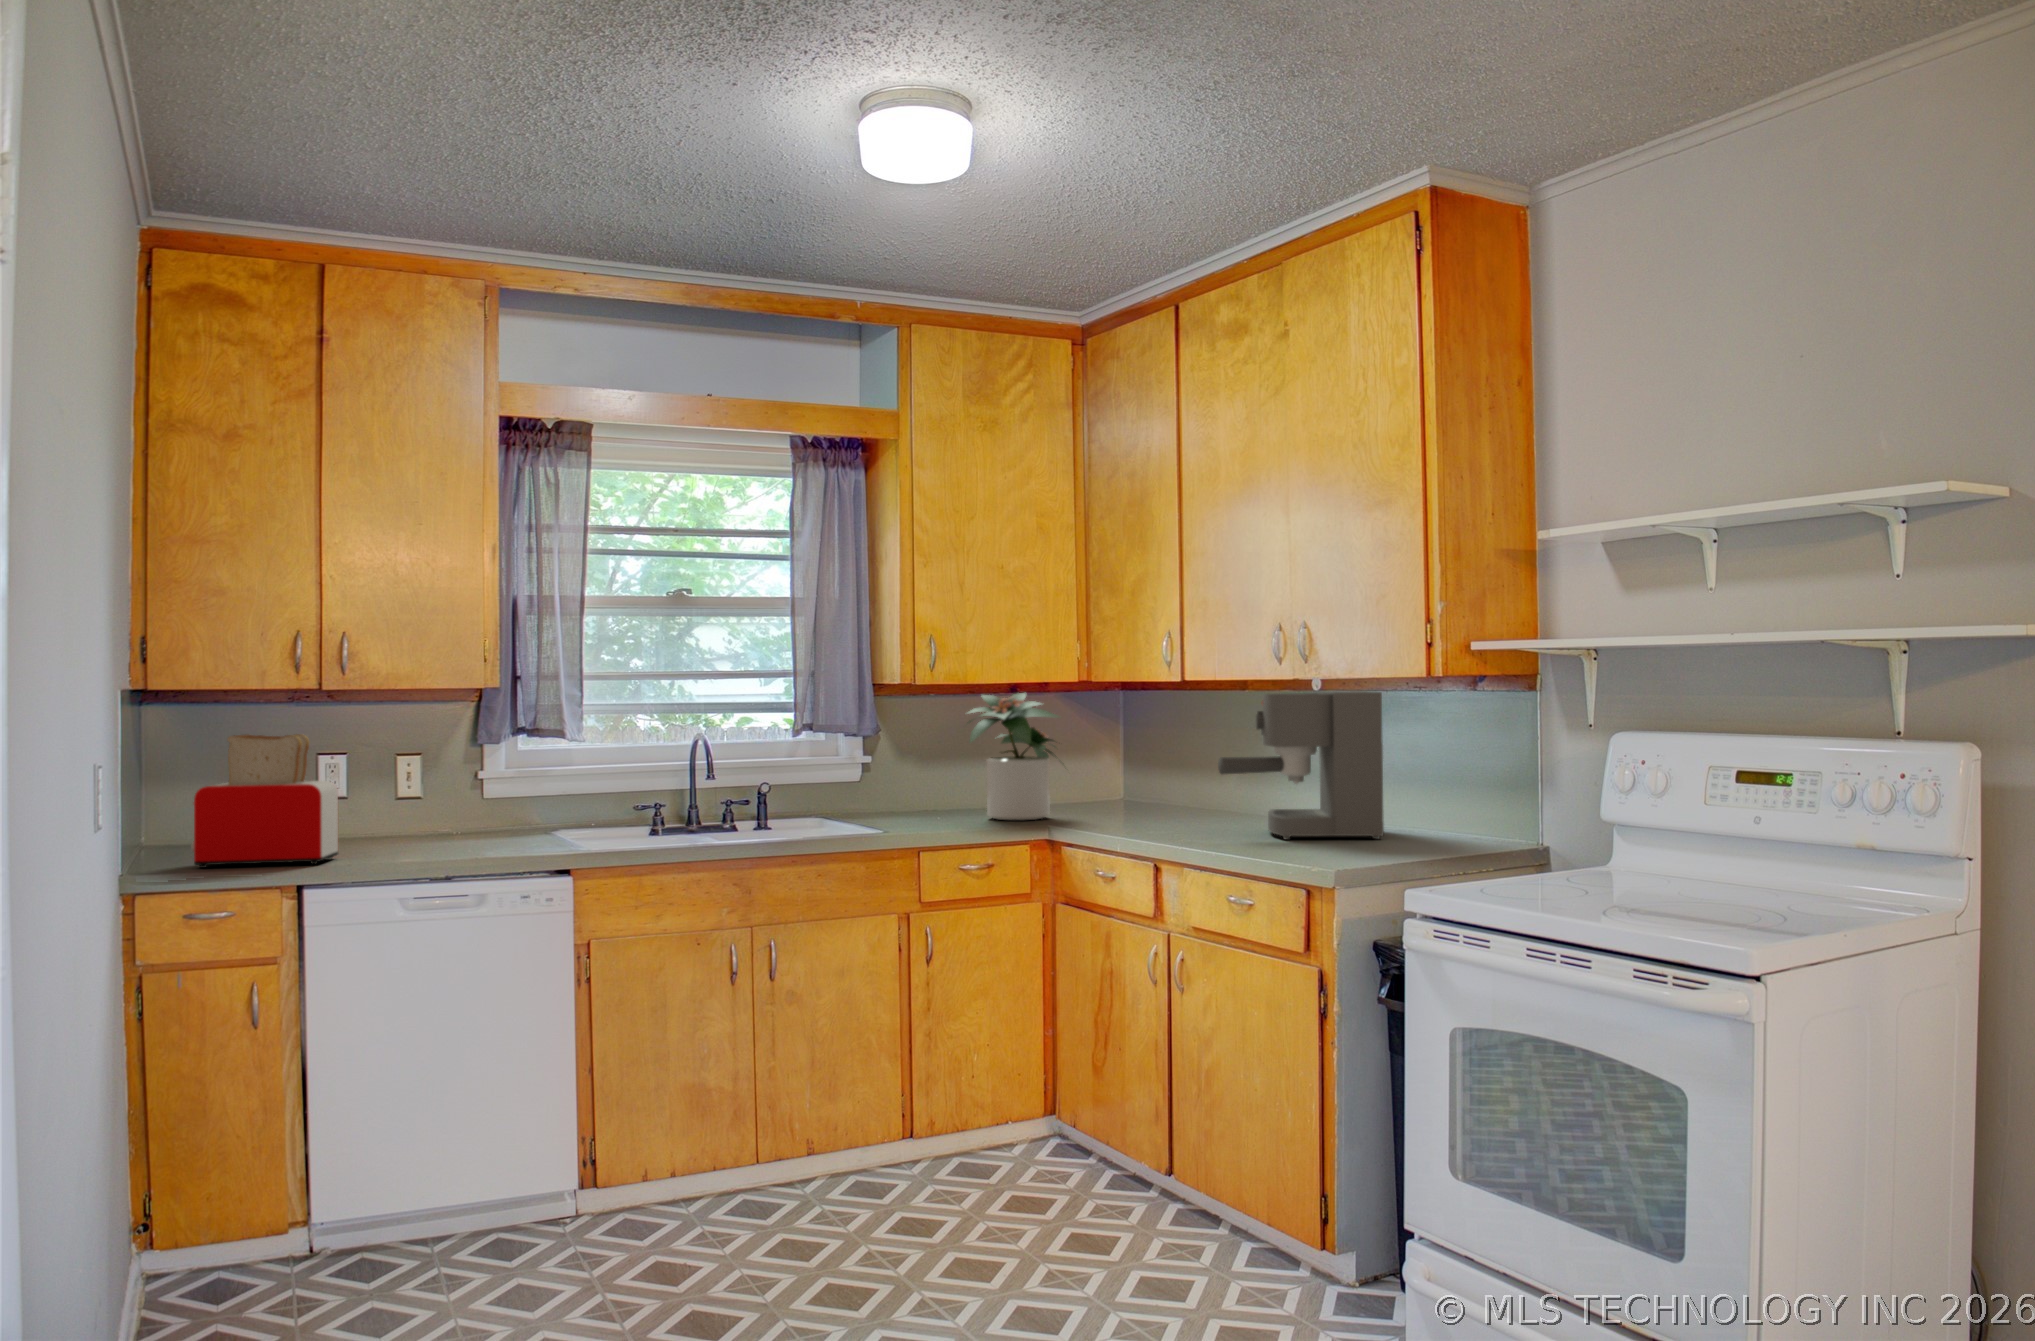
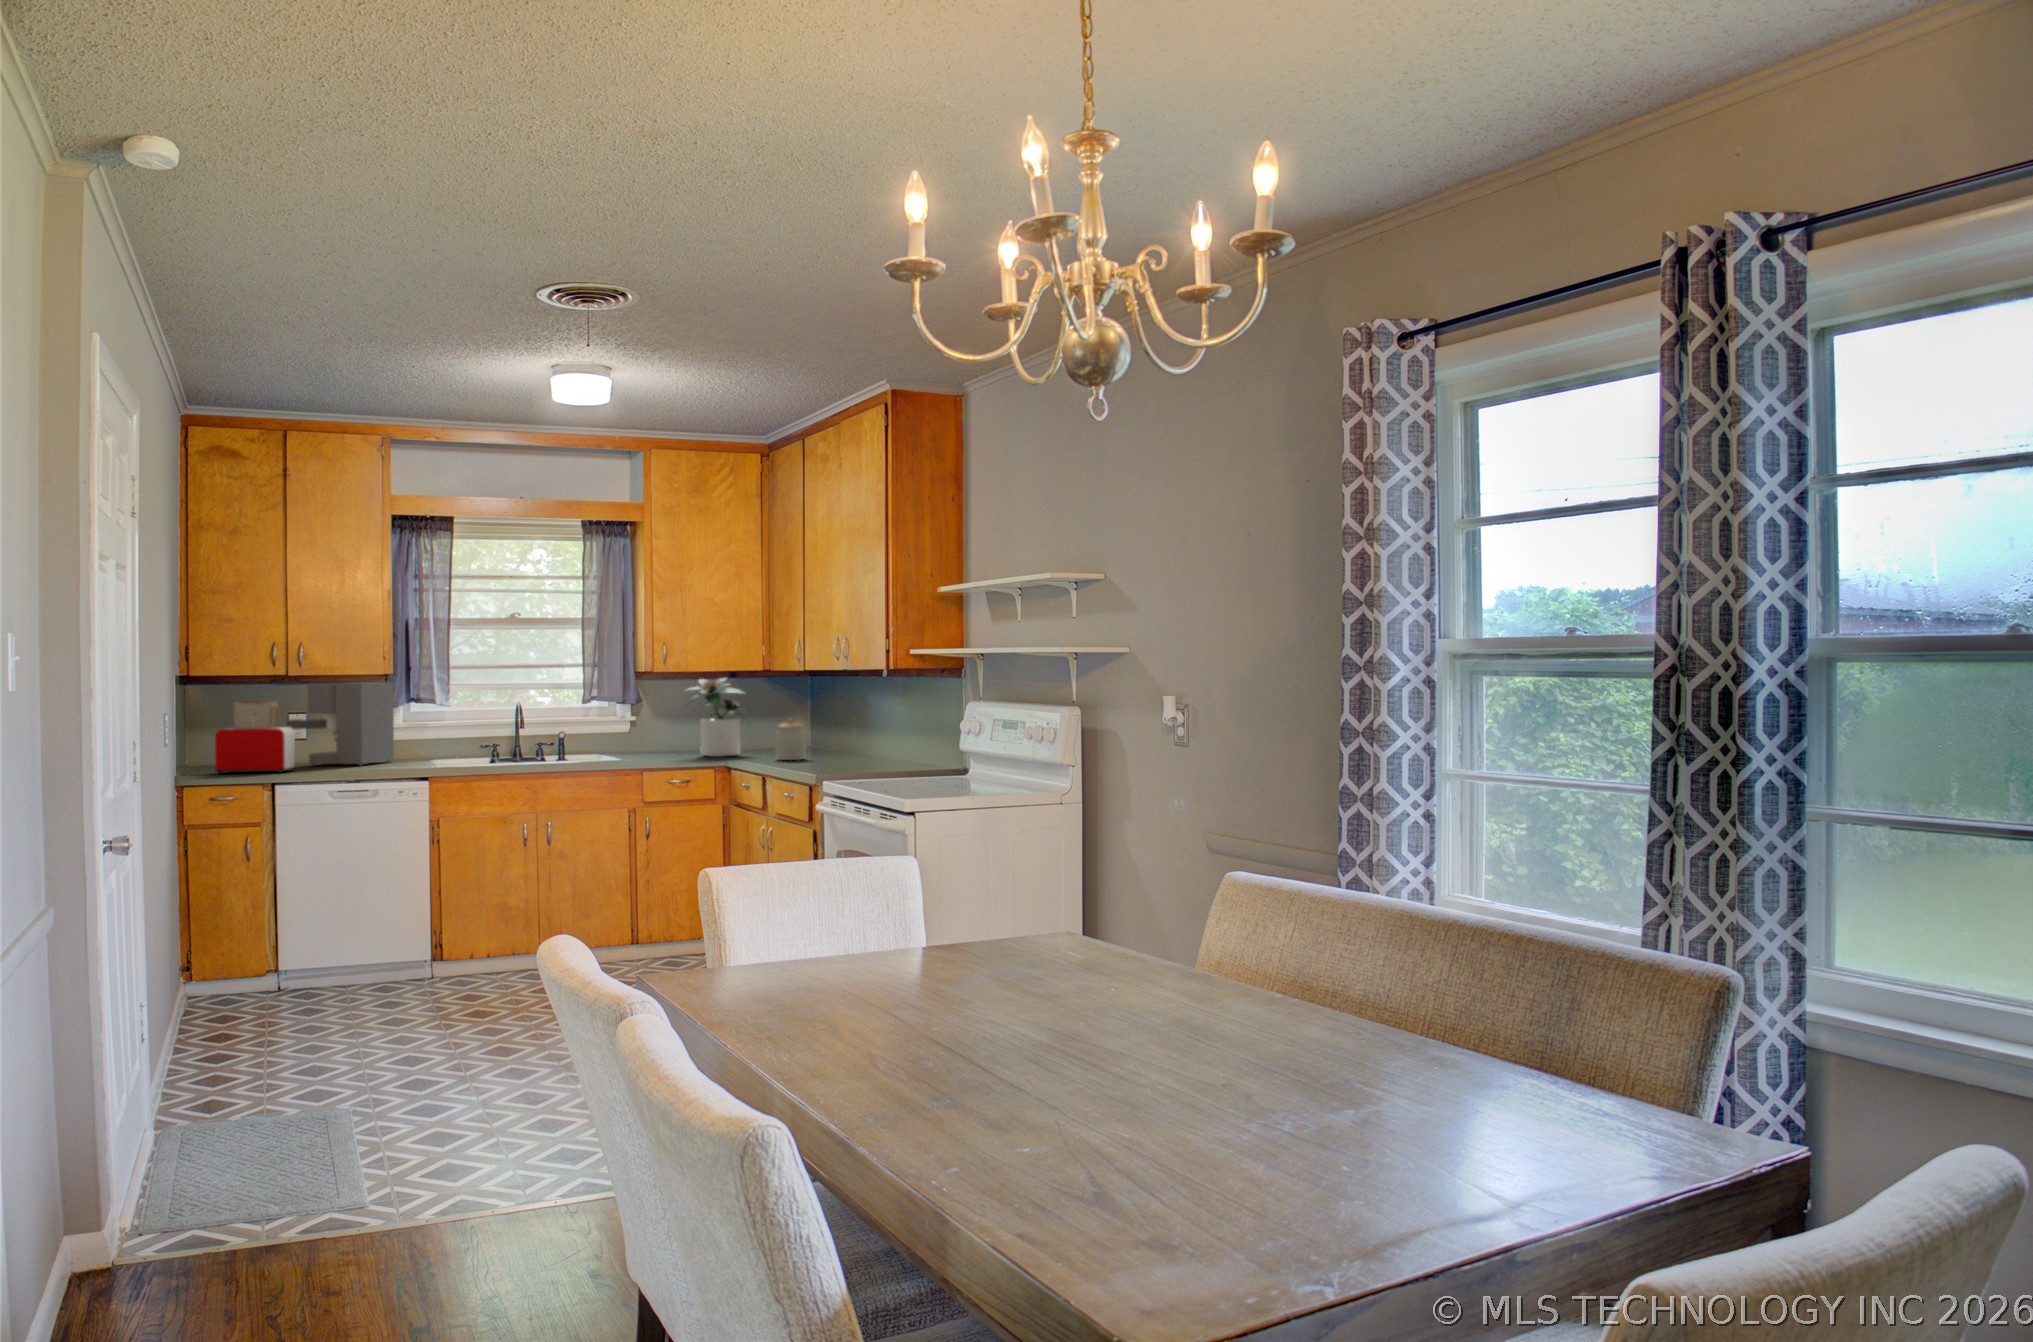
coffee maker: present [1218,691,1384,840] -> present [286,682,394,766]
jar: none [1137,758,1188,829] -> present [775,718,806,760]

